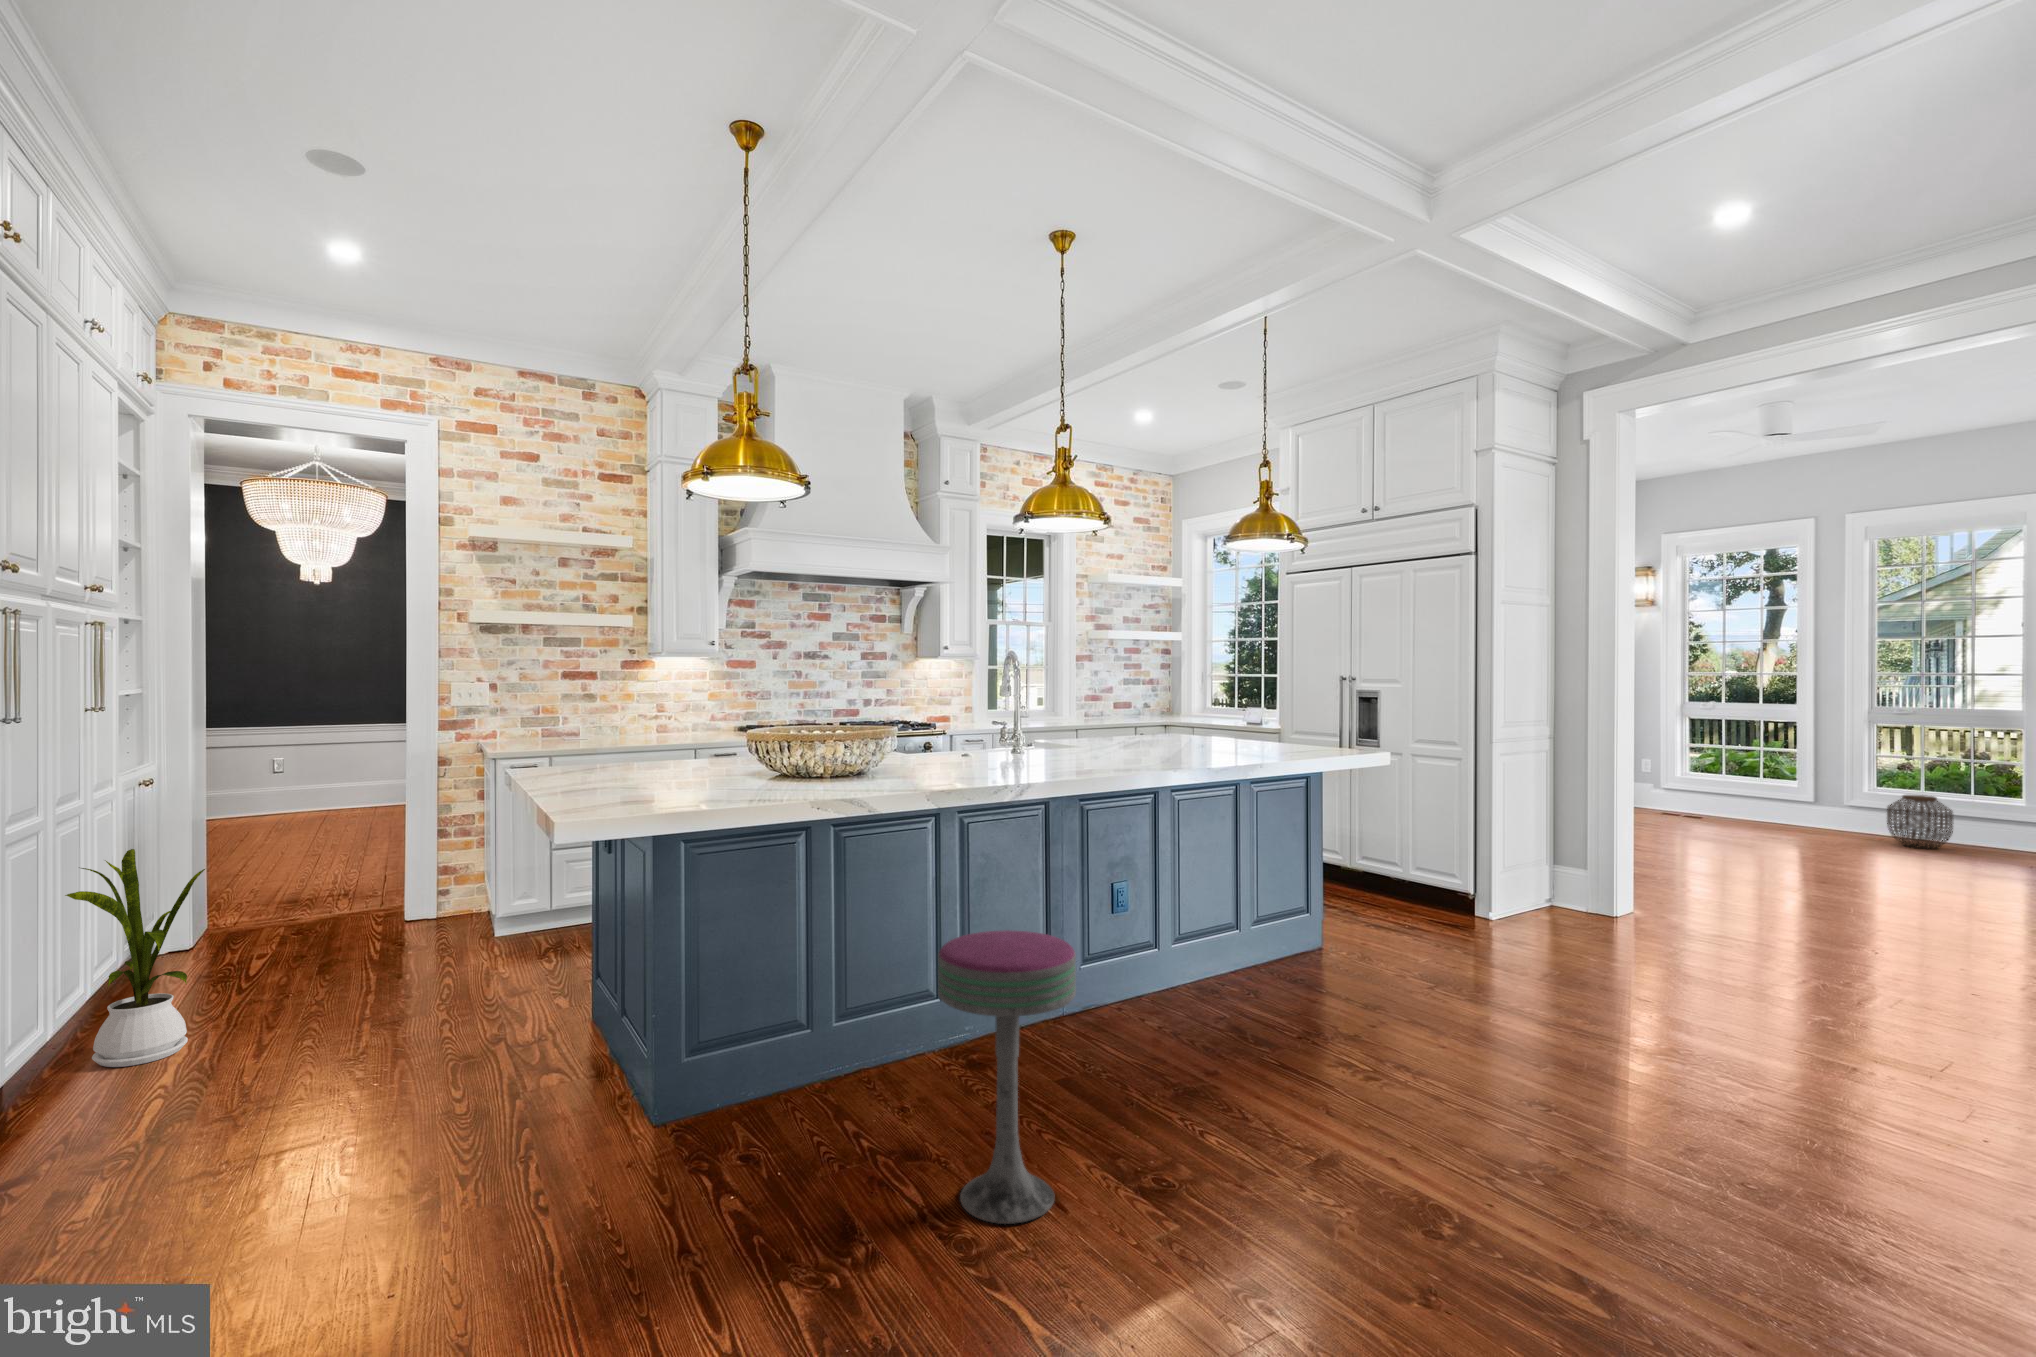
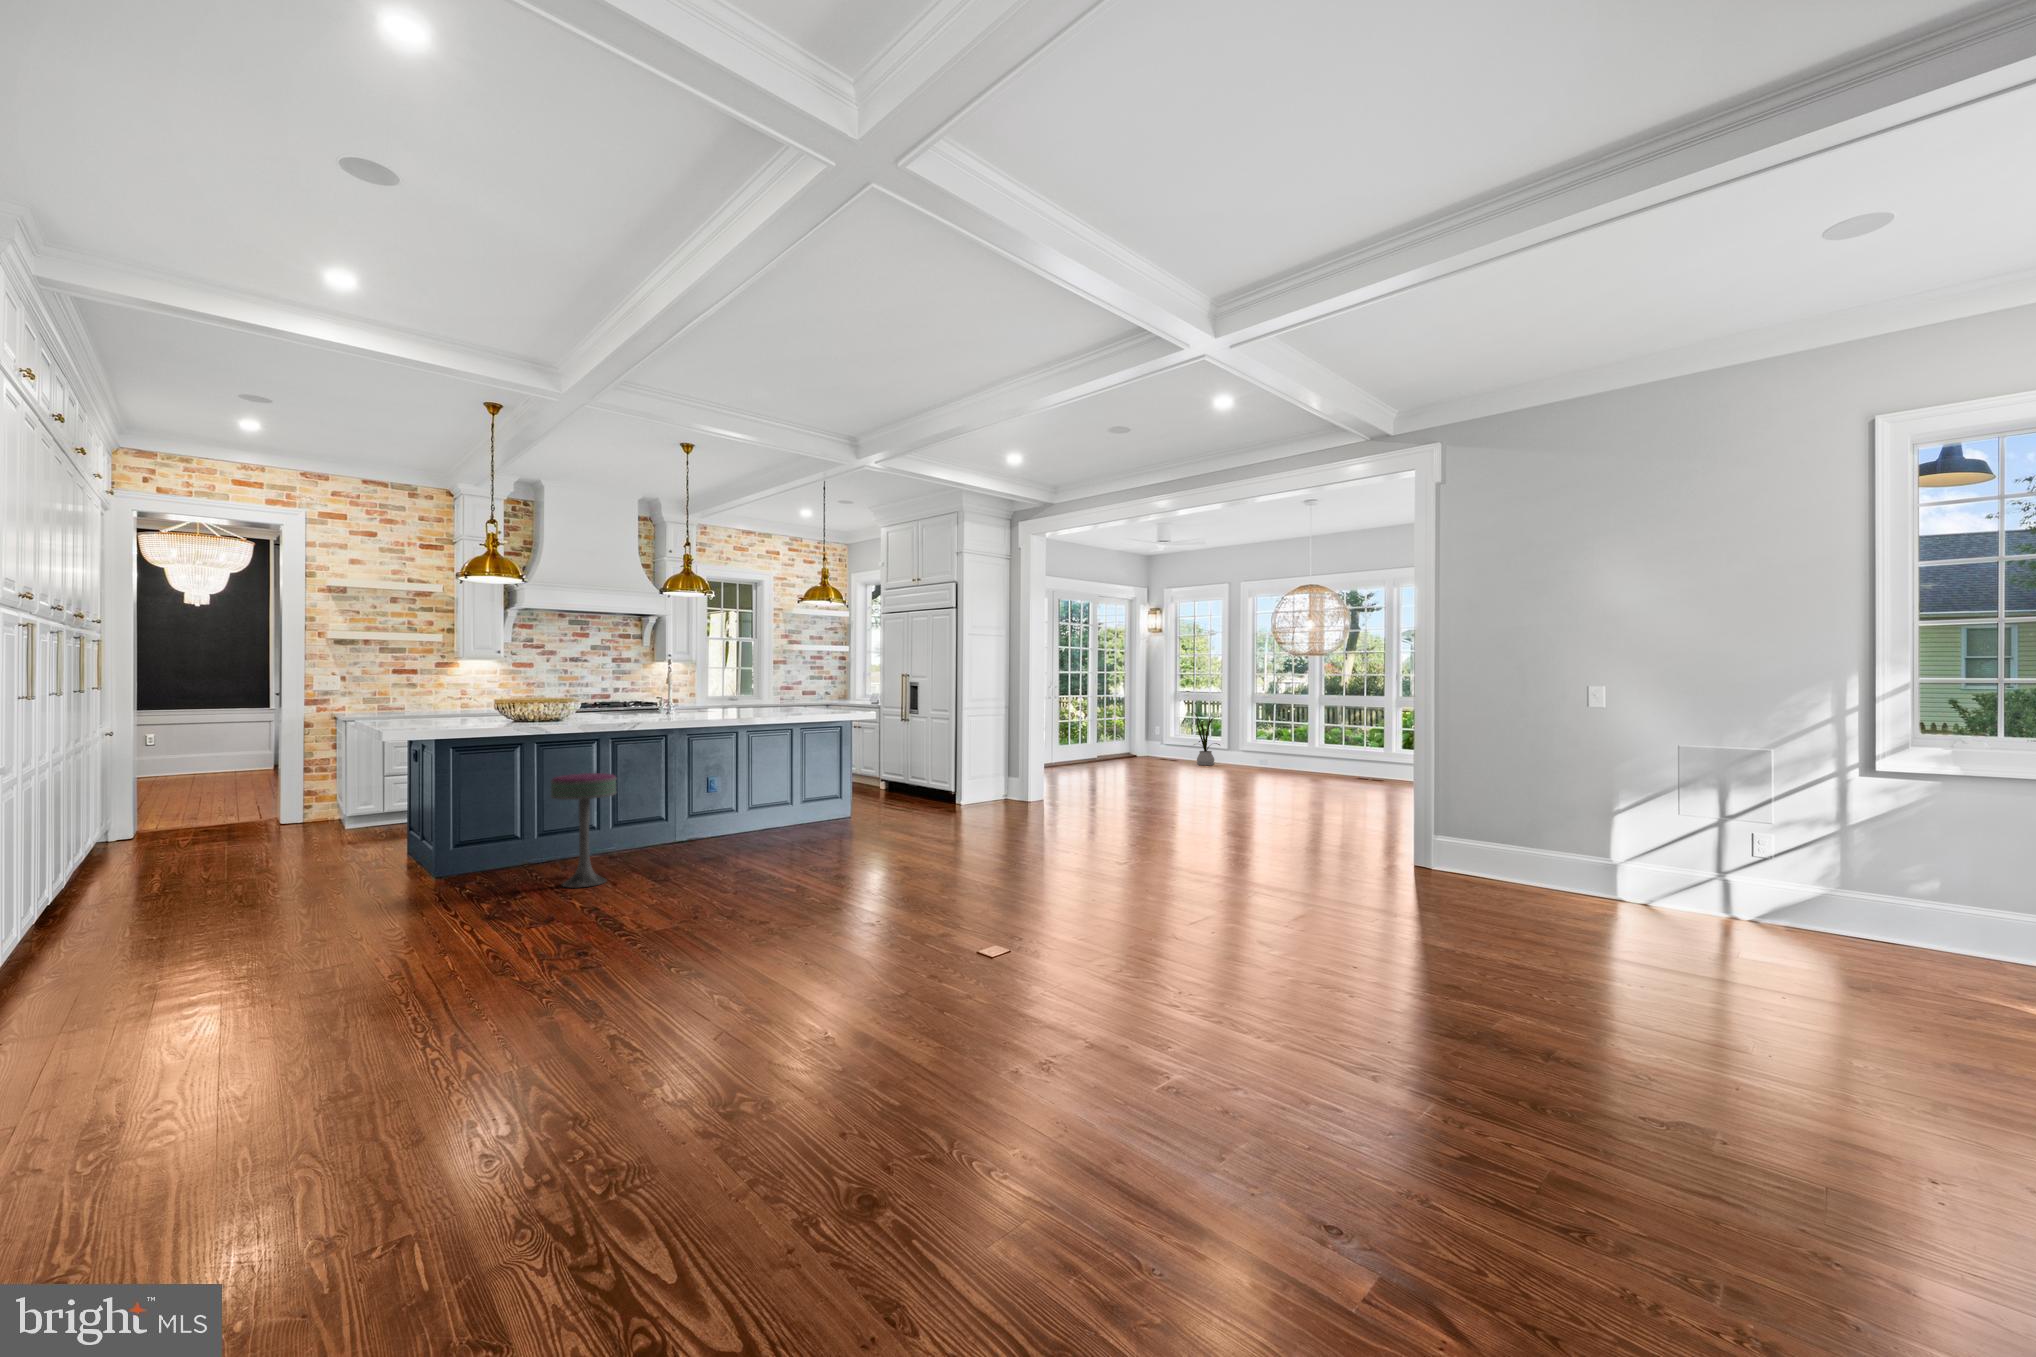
woven basket: present [1887,795,1953,849] -> none [1258,741,1287,771]
house plant: present [65,849,205,1067] -> present [1195,714,1220,765]

